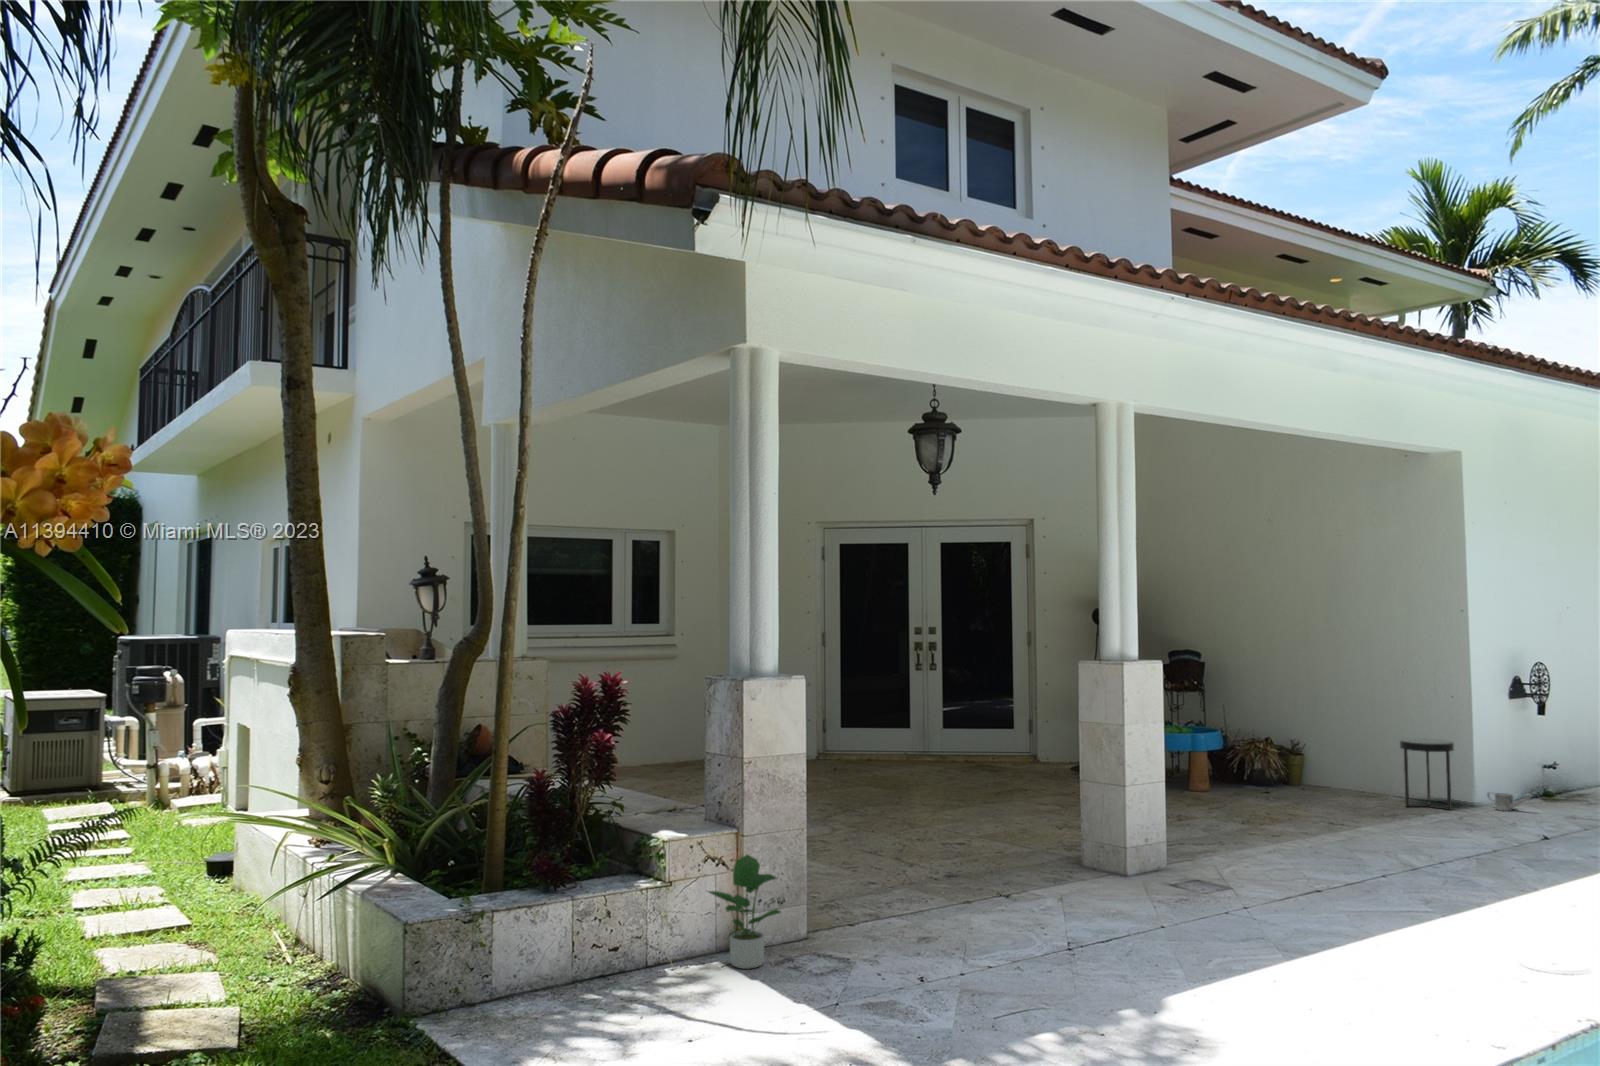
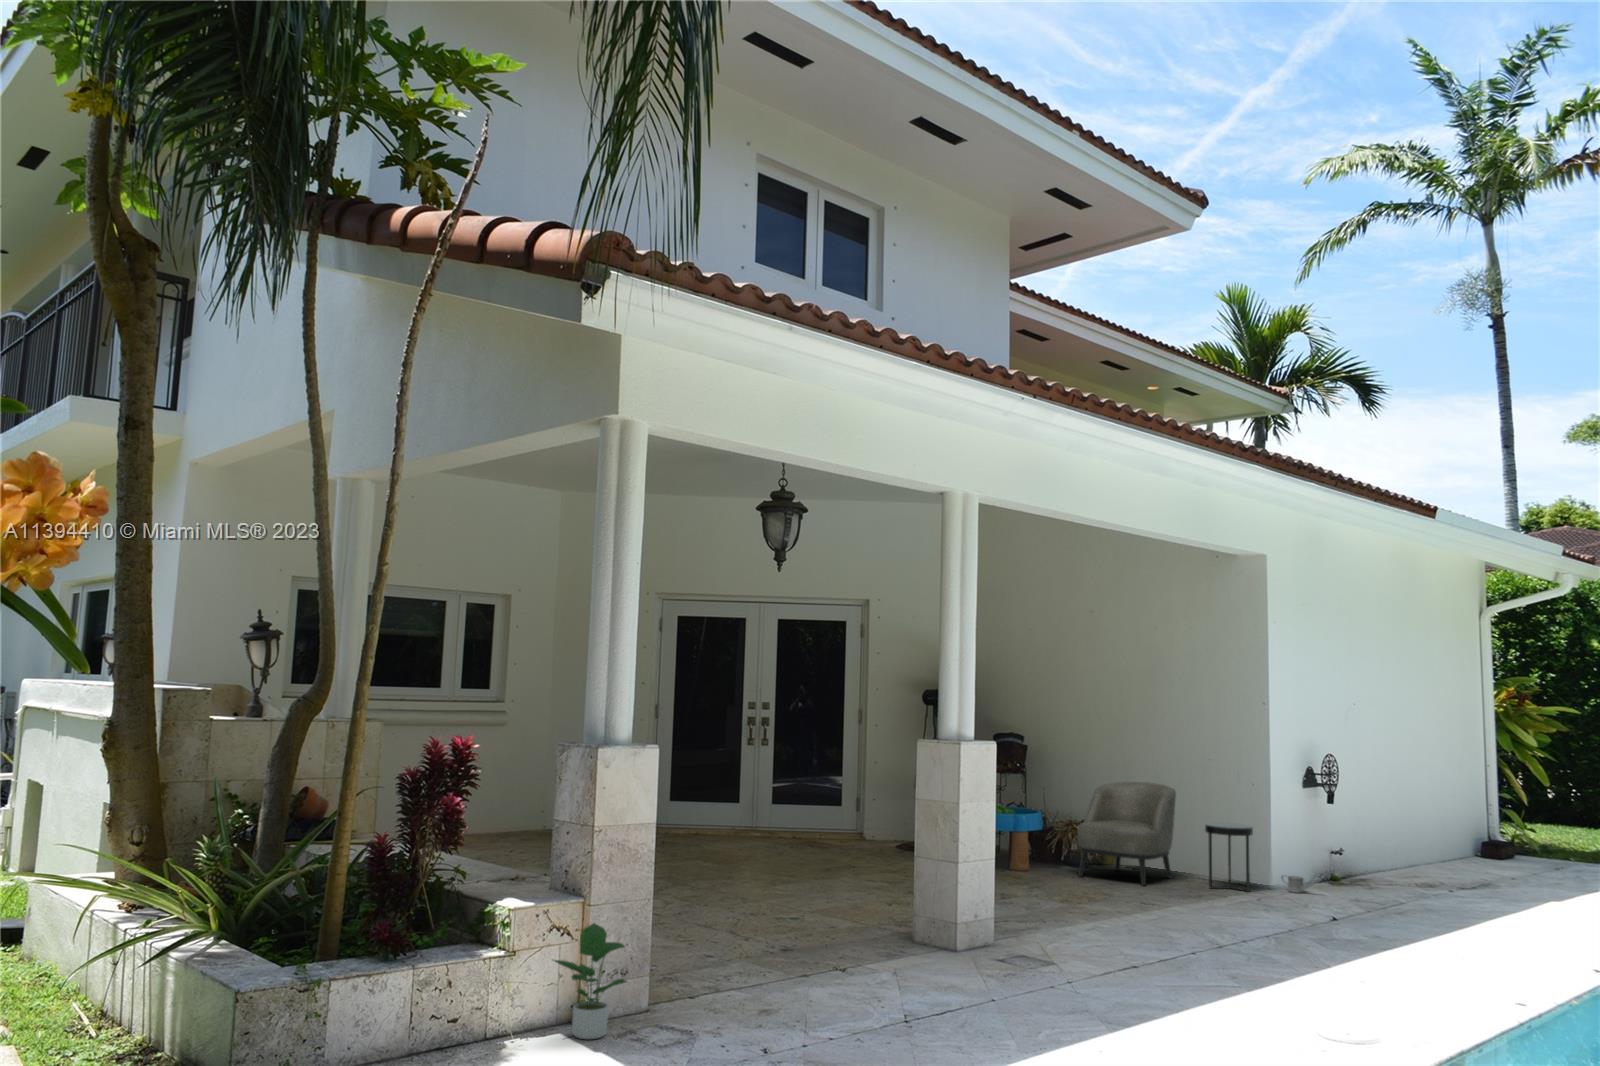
armchair: none [1260,697,1366,805] -> present [1078,782,1176,886]

